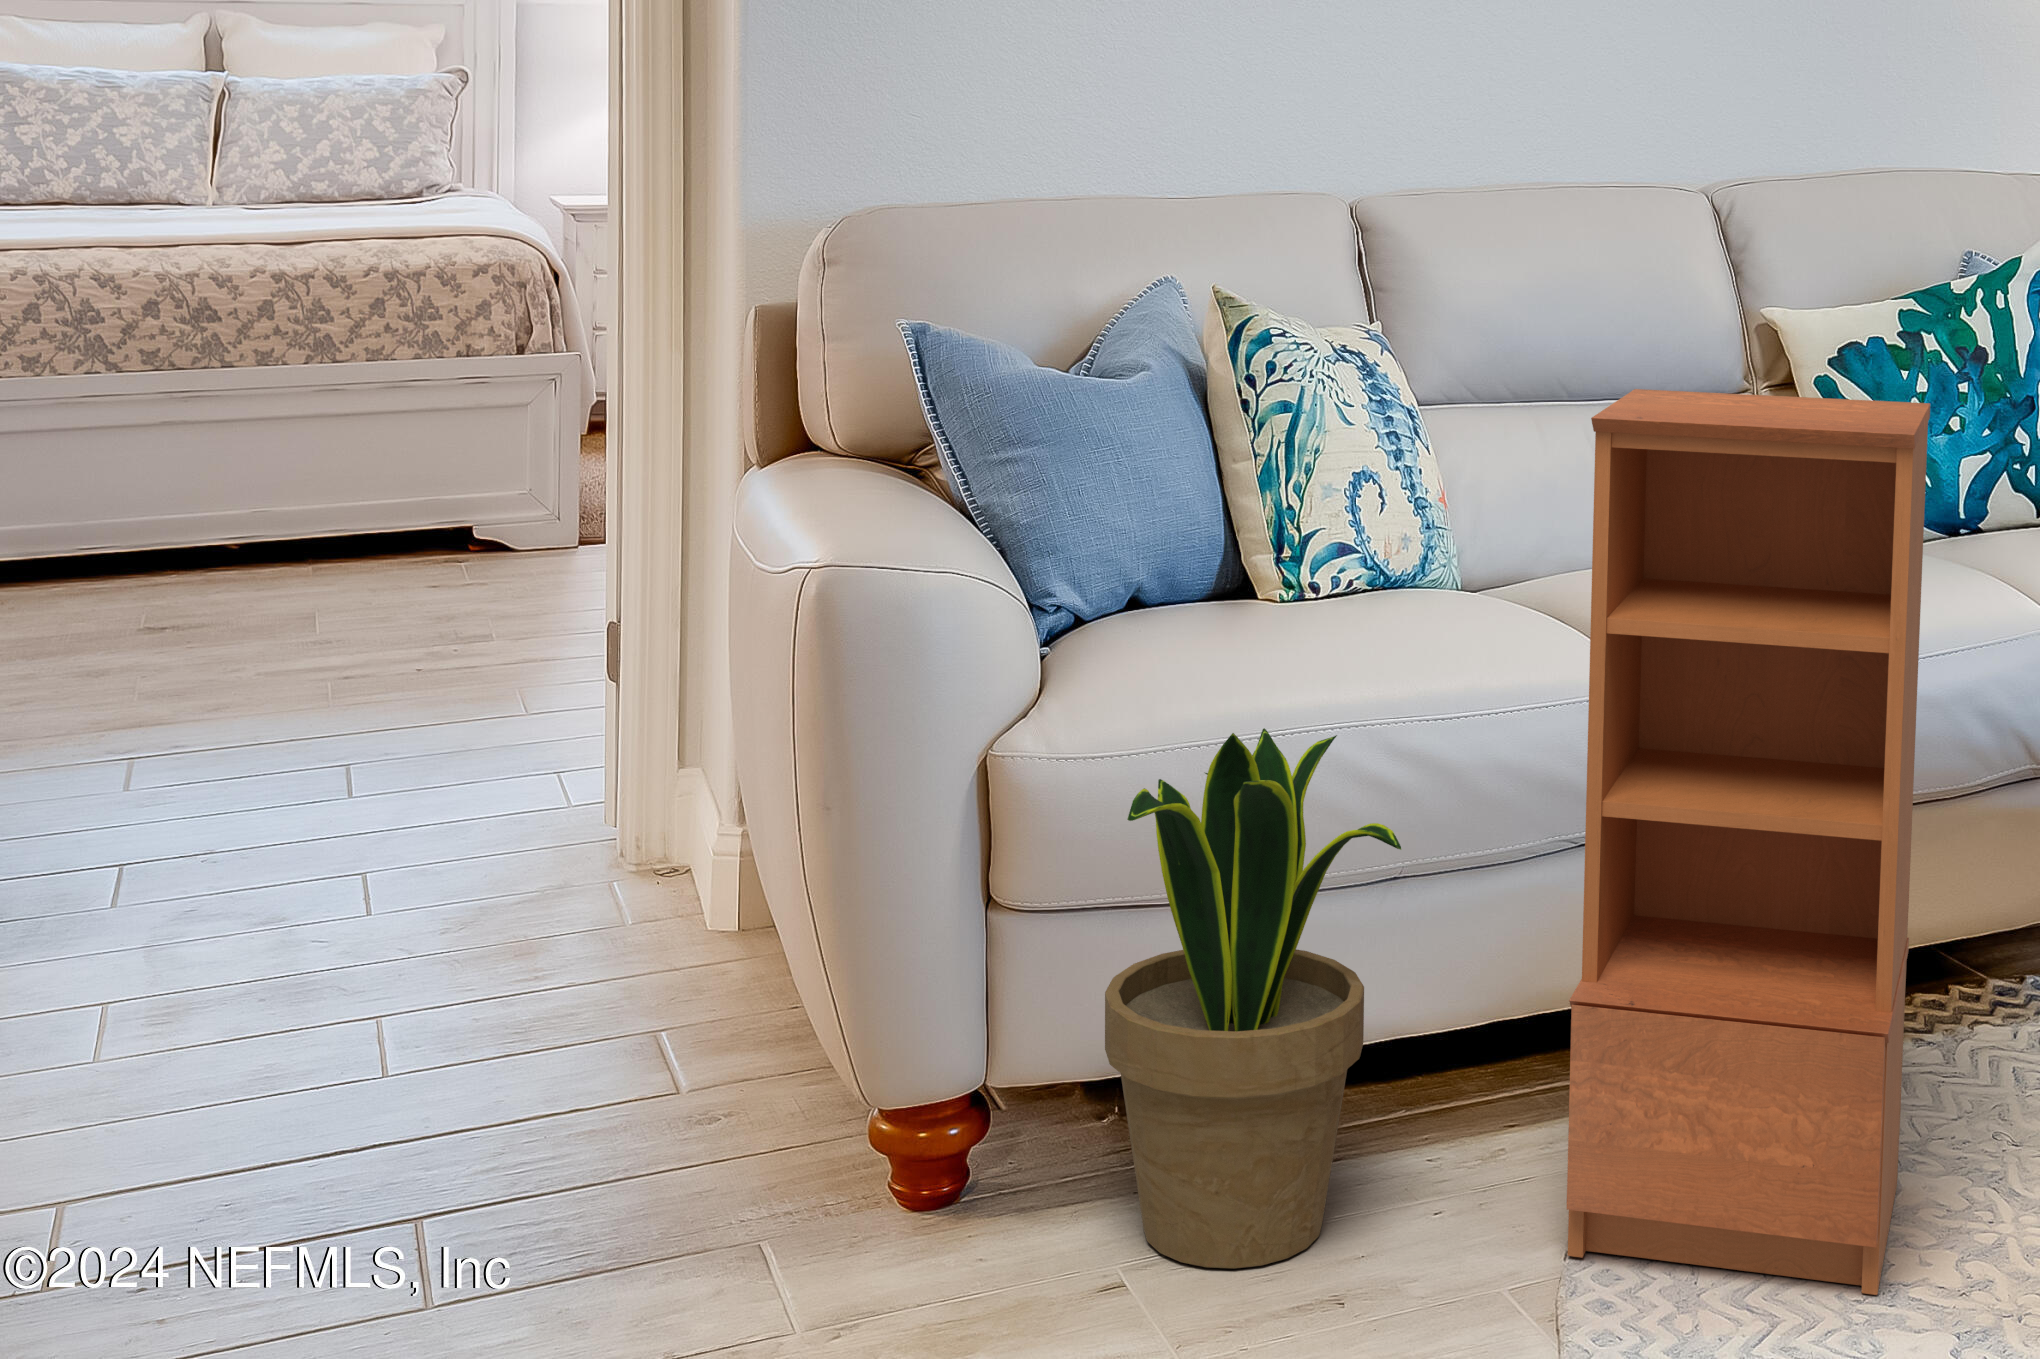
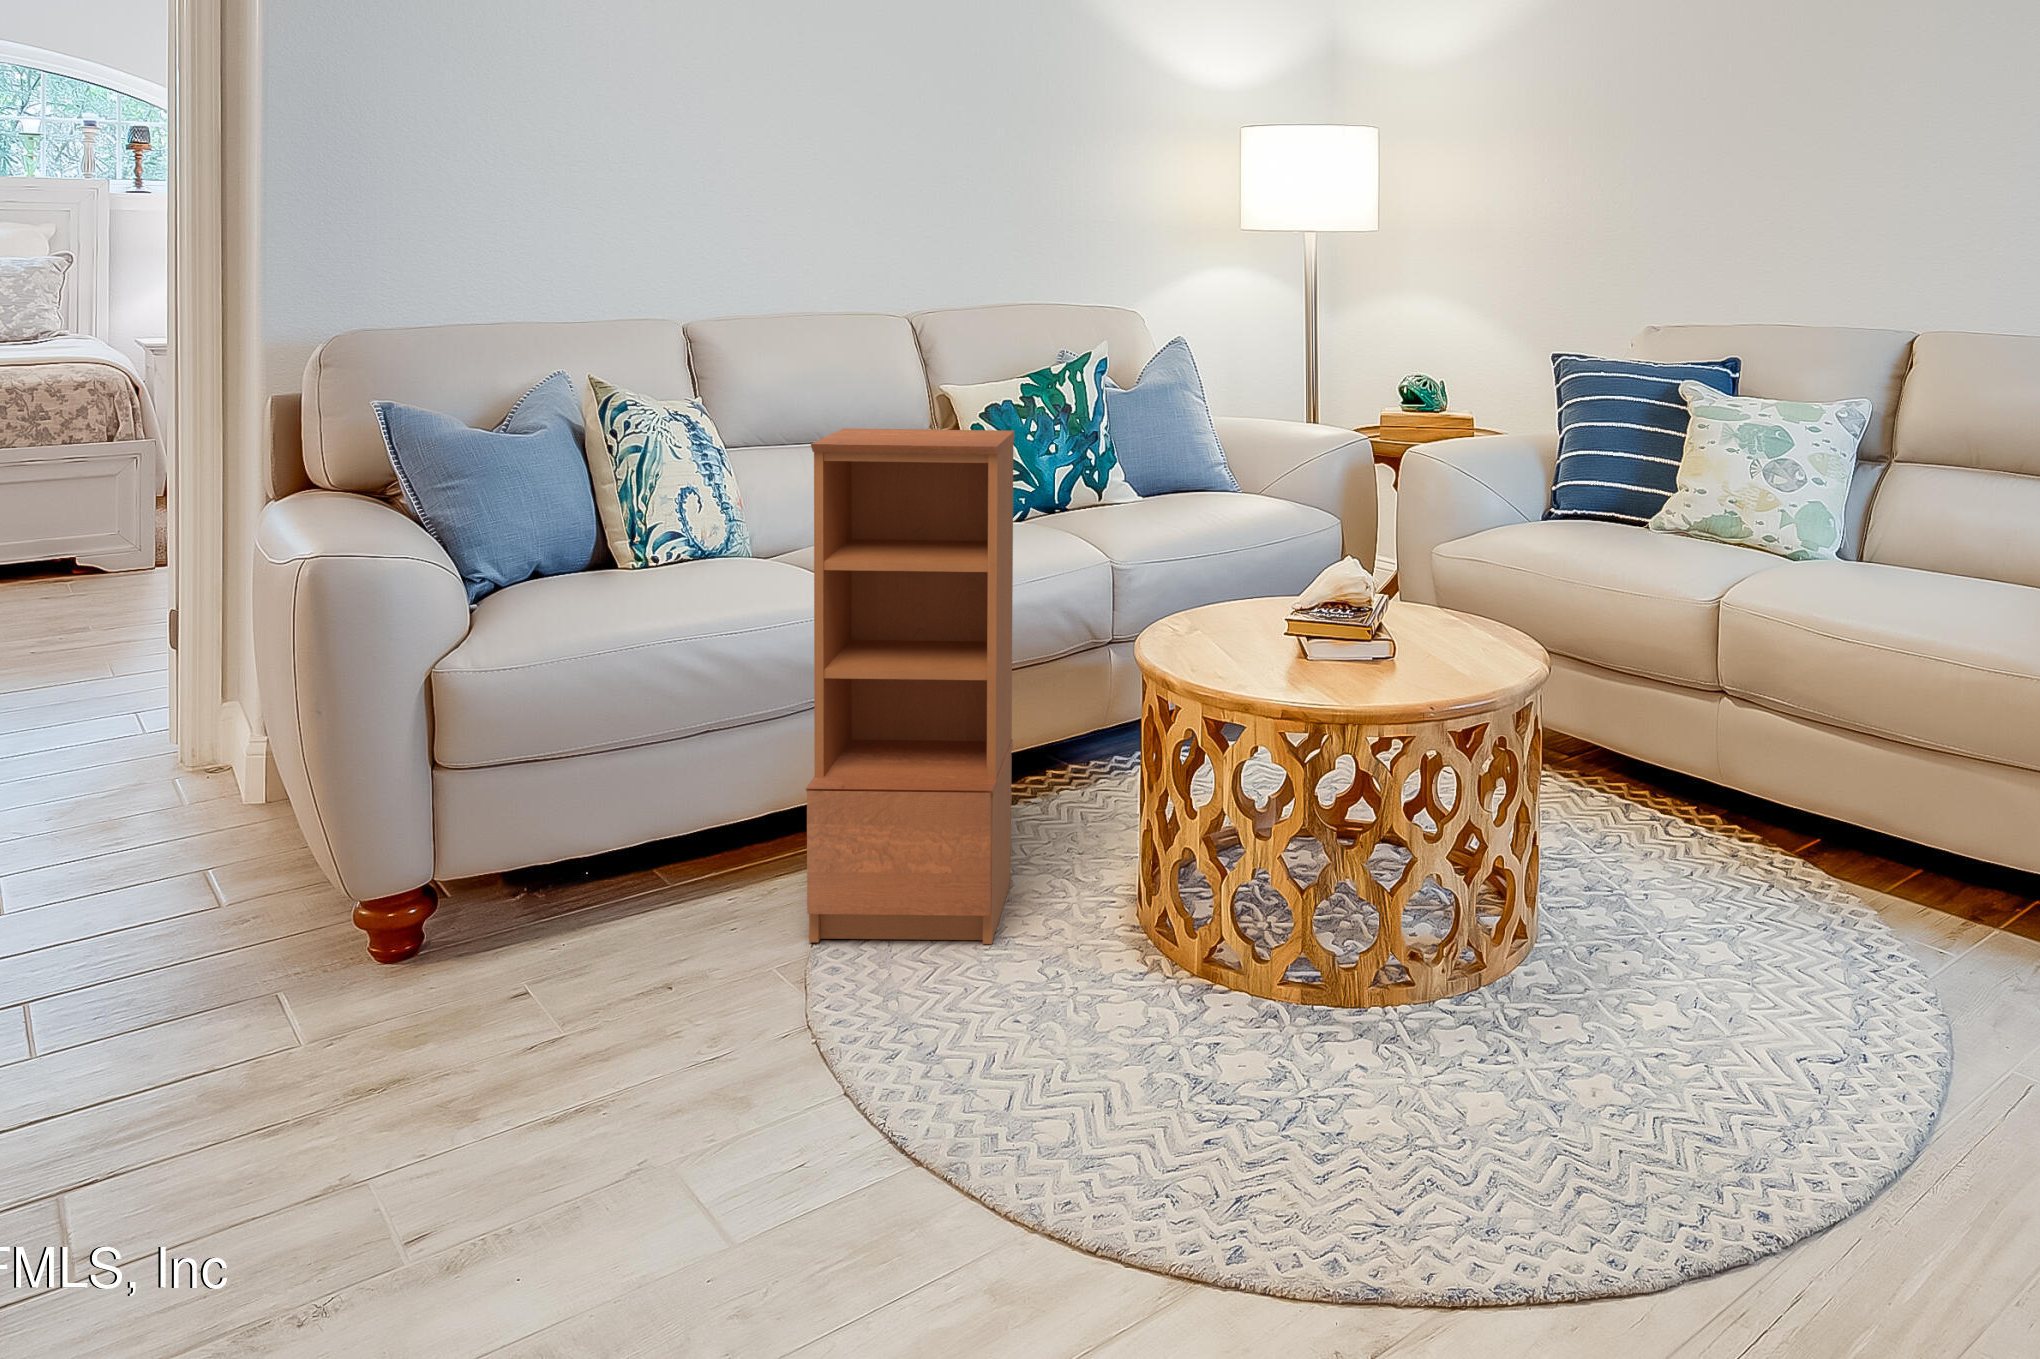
potted plant: present [1105,728,1401,1269] -> none [512,640,700,973]

